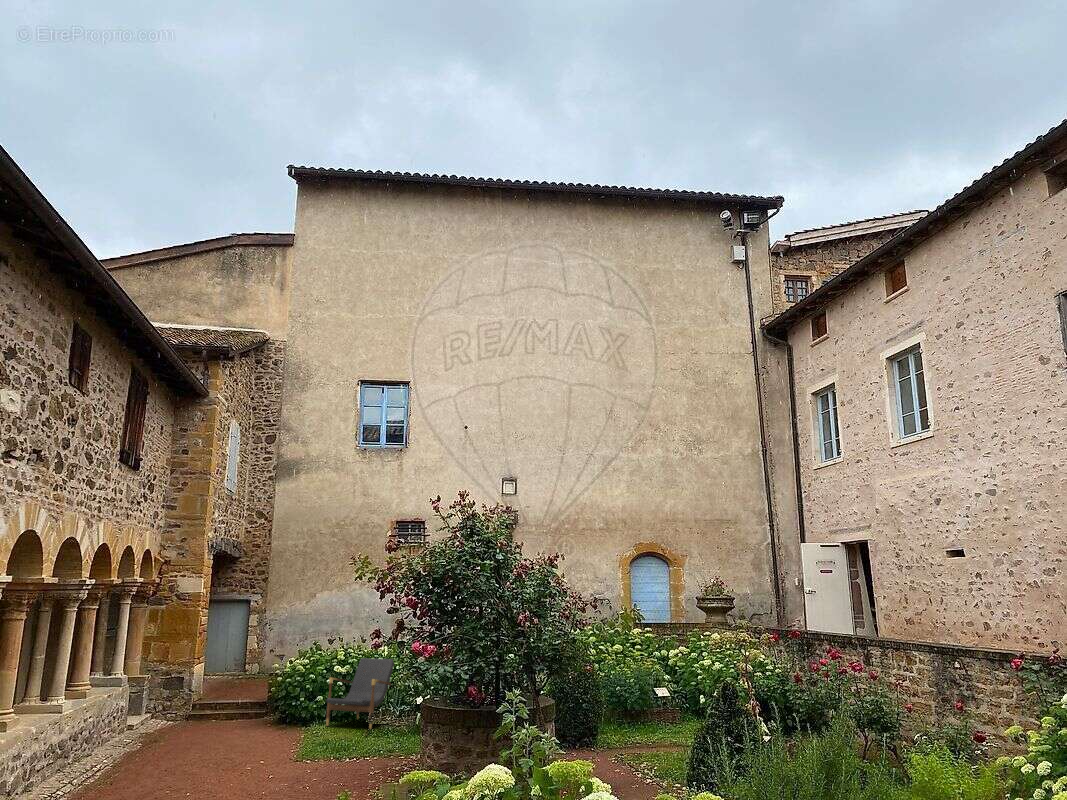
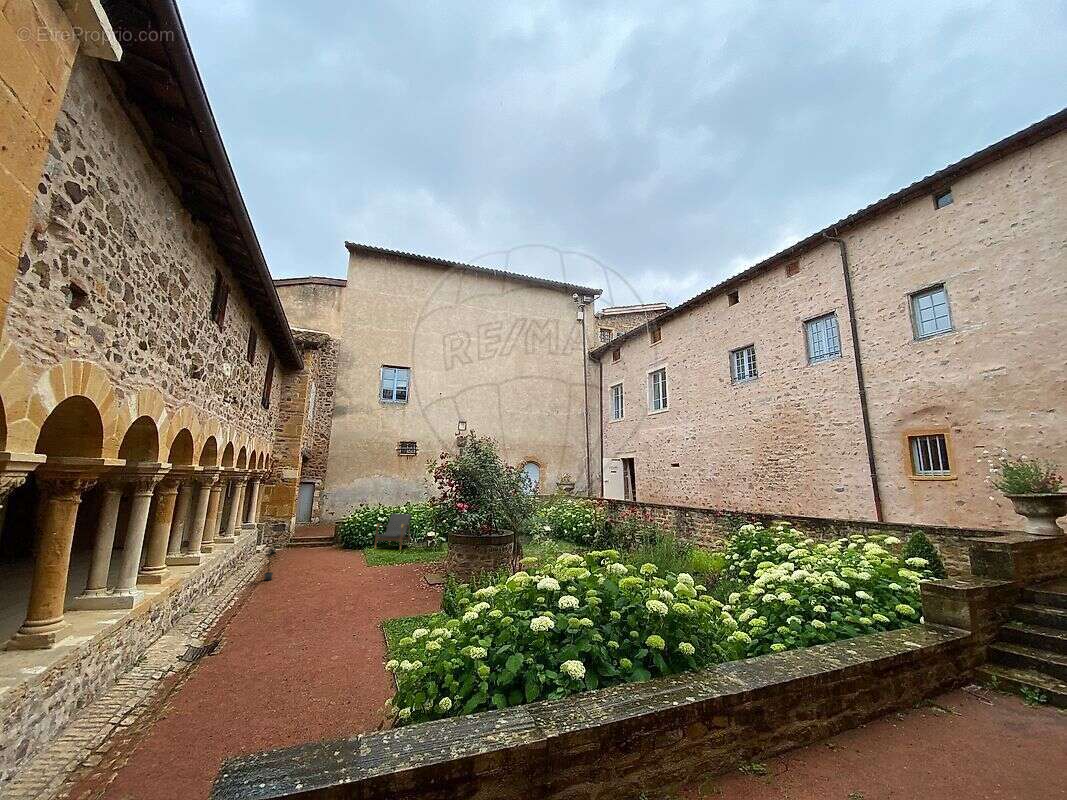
potted plant: none [92,716,122,783] -> present [264,545,279,580]

